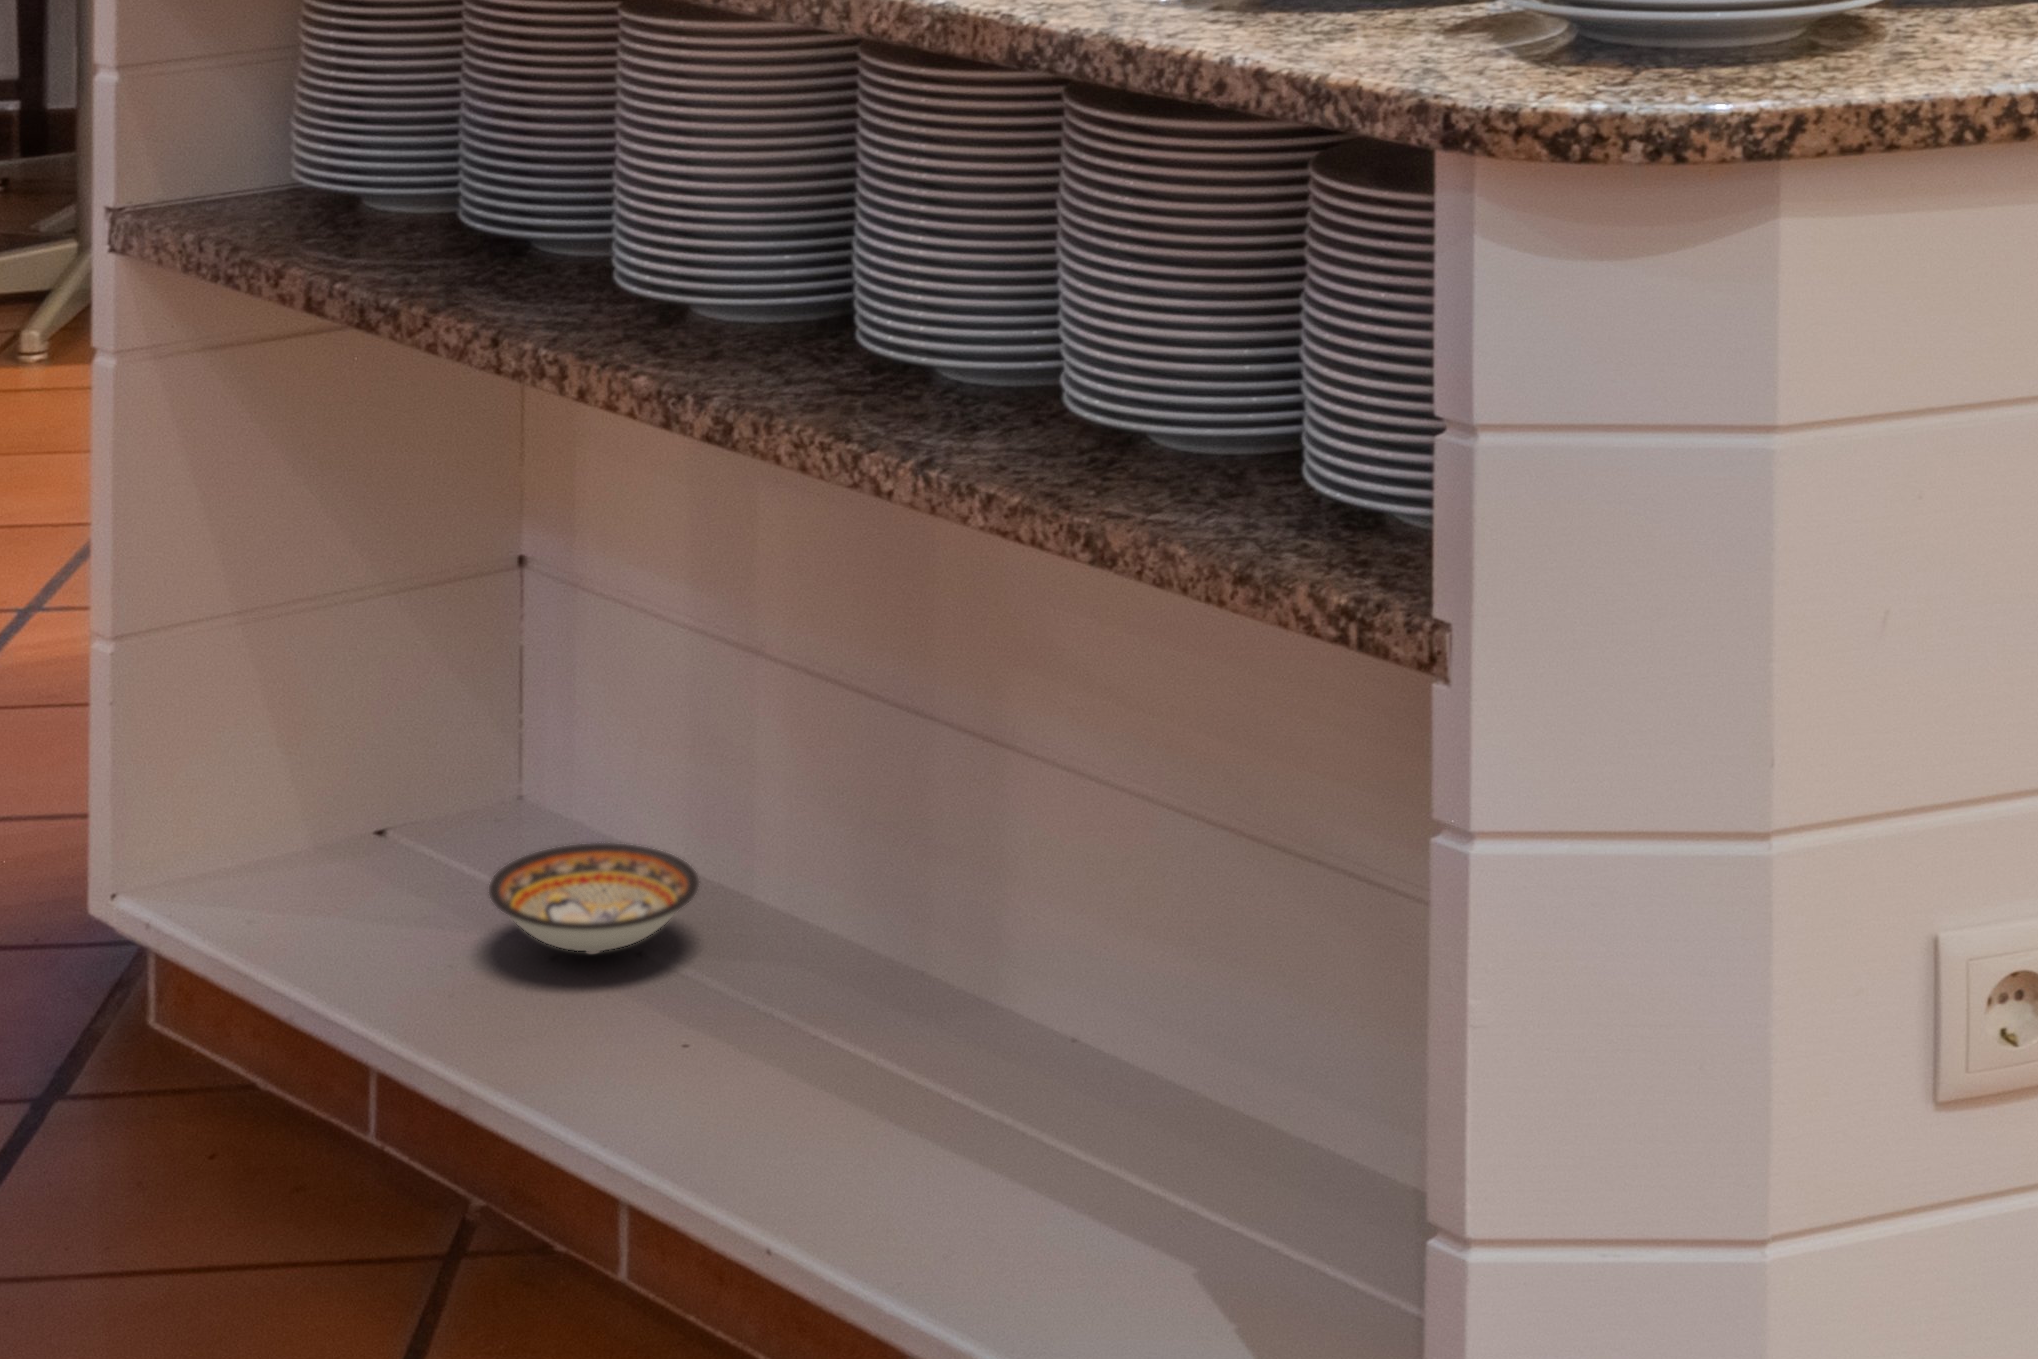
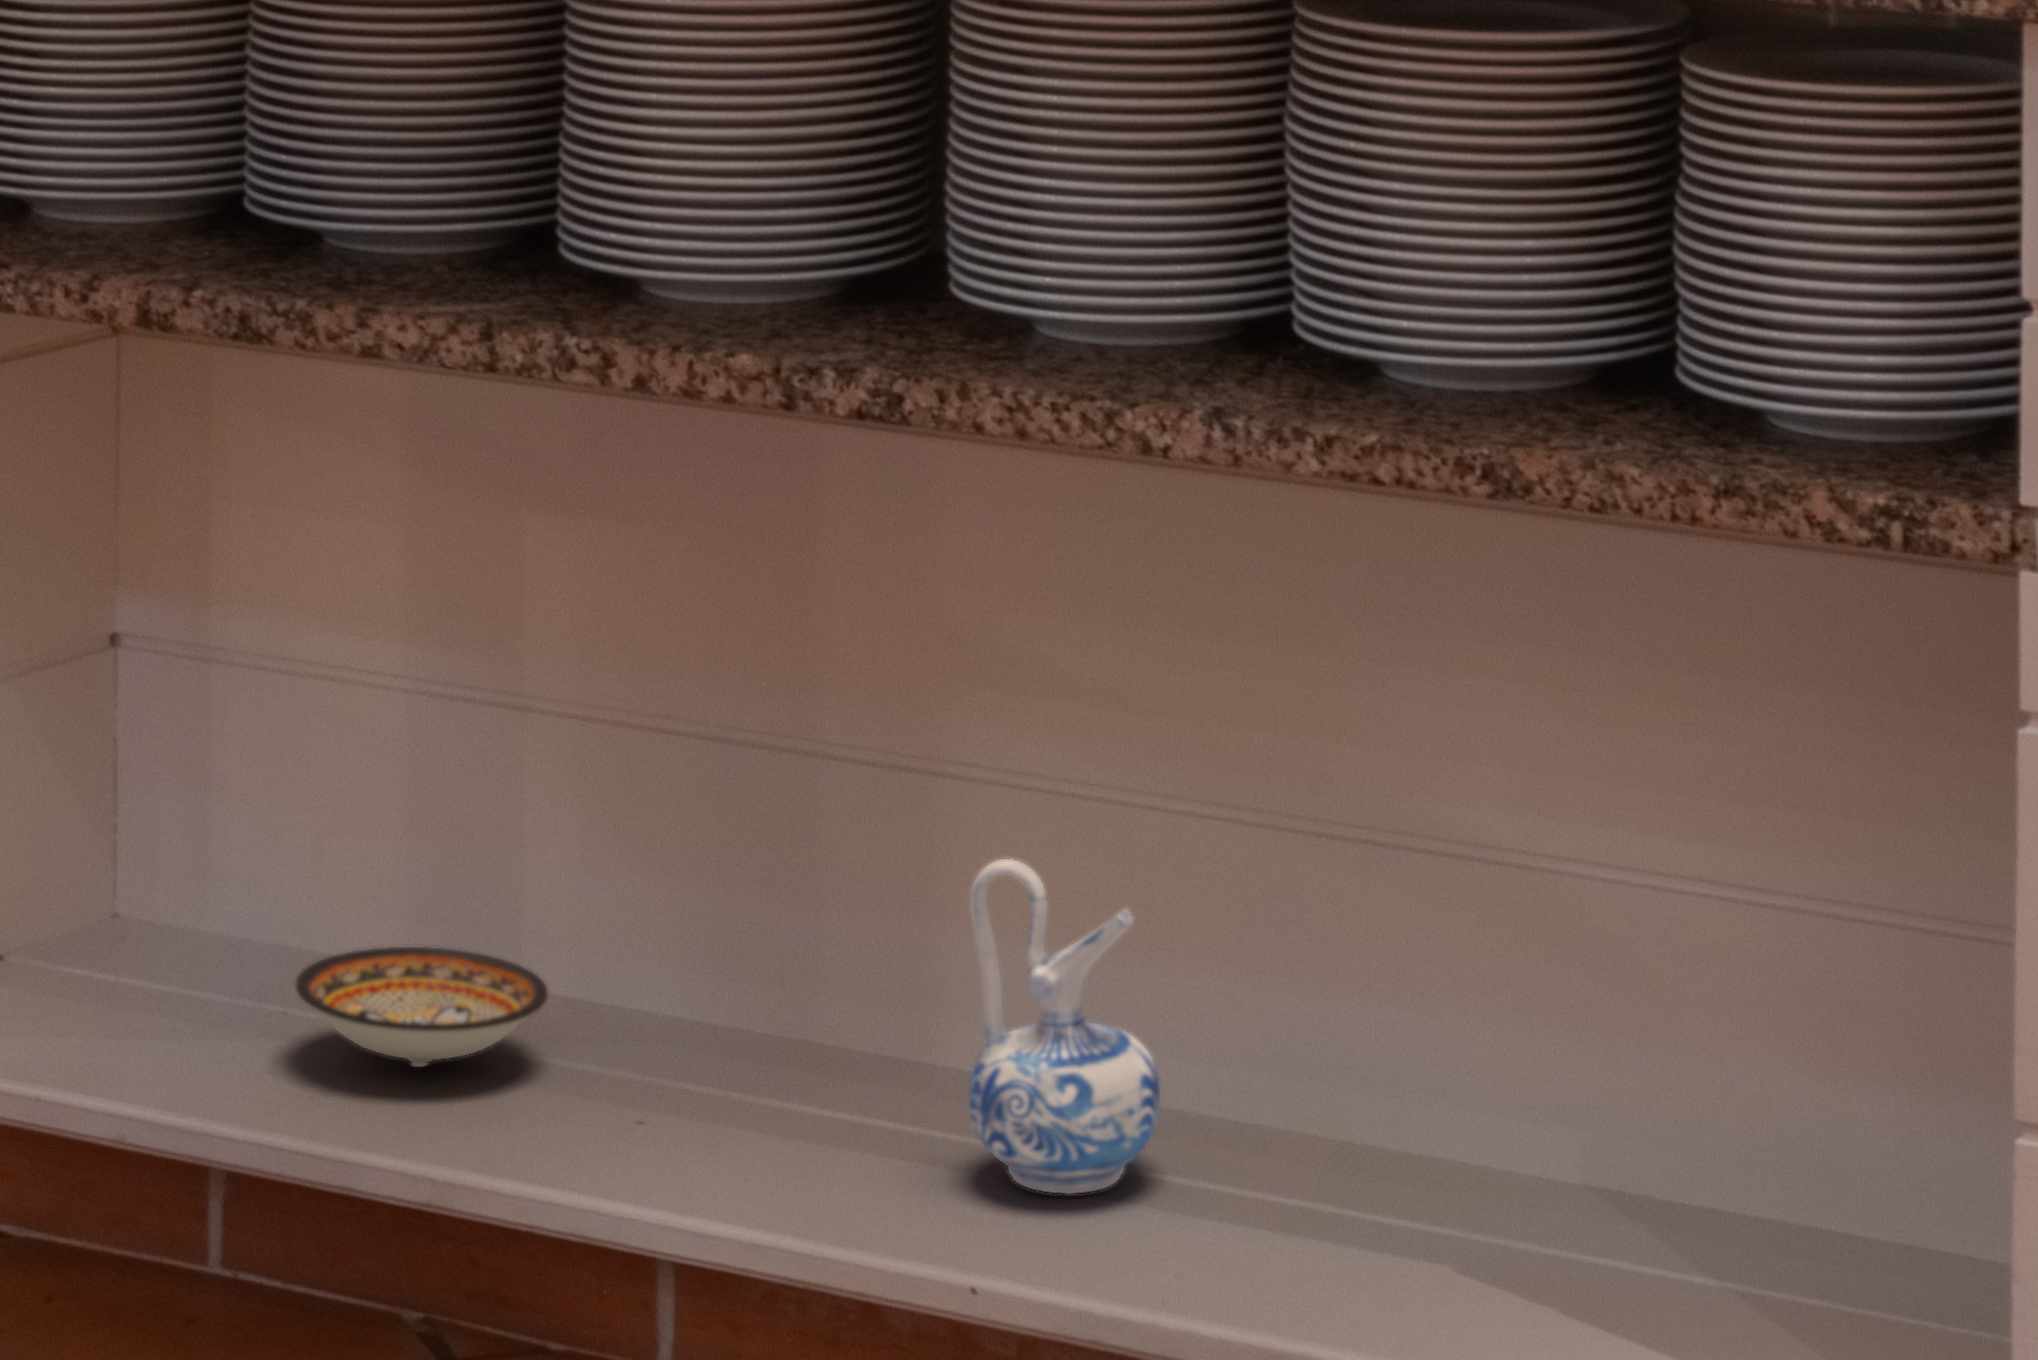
ceramic pitcher: none [891,829,1067,1141] -> present [969,859,1160,1193]

